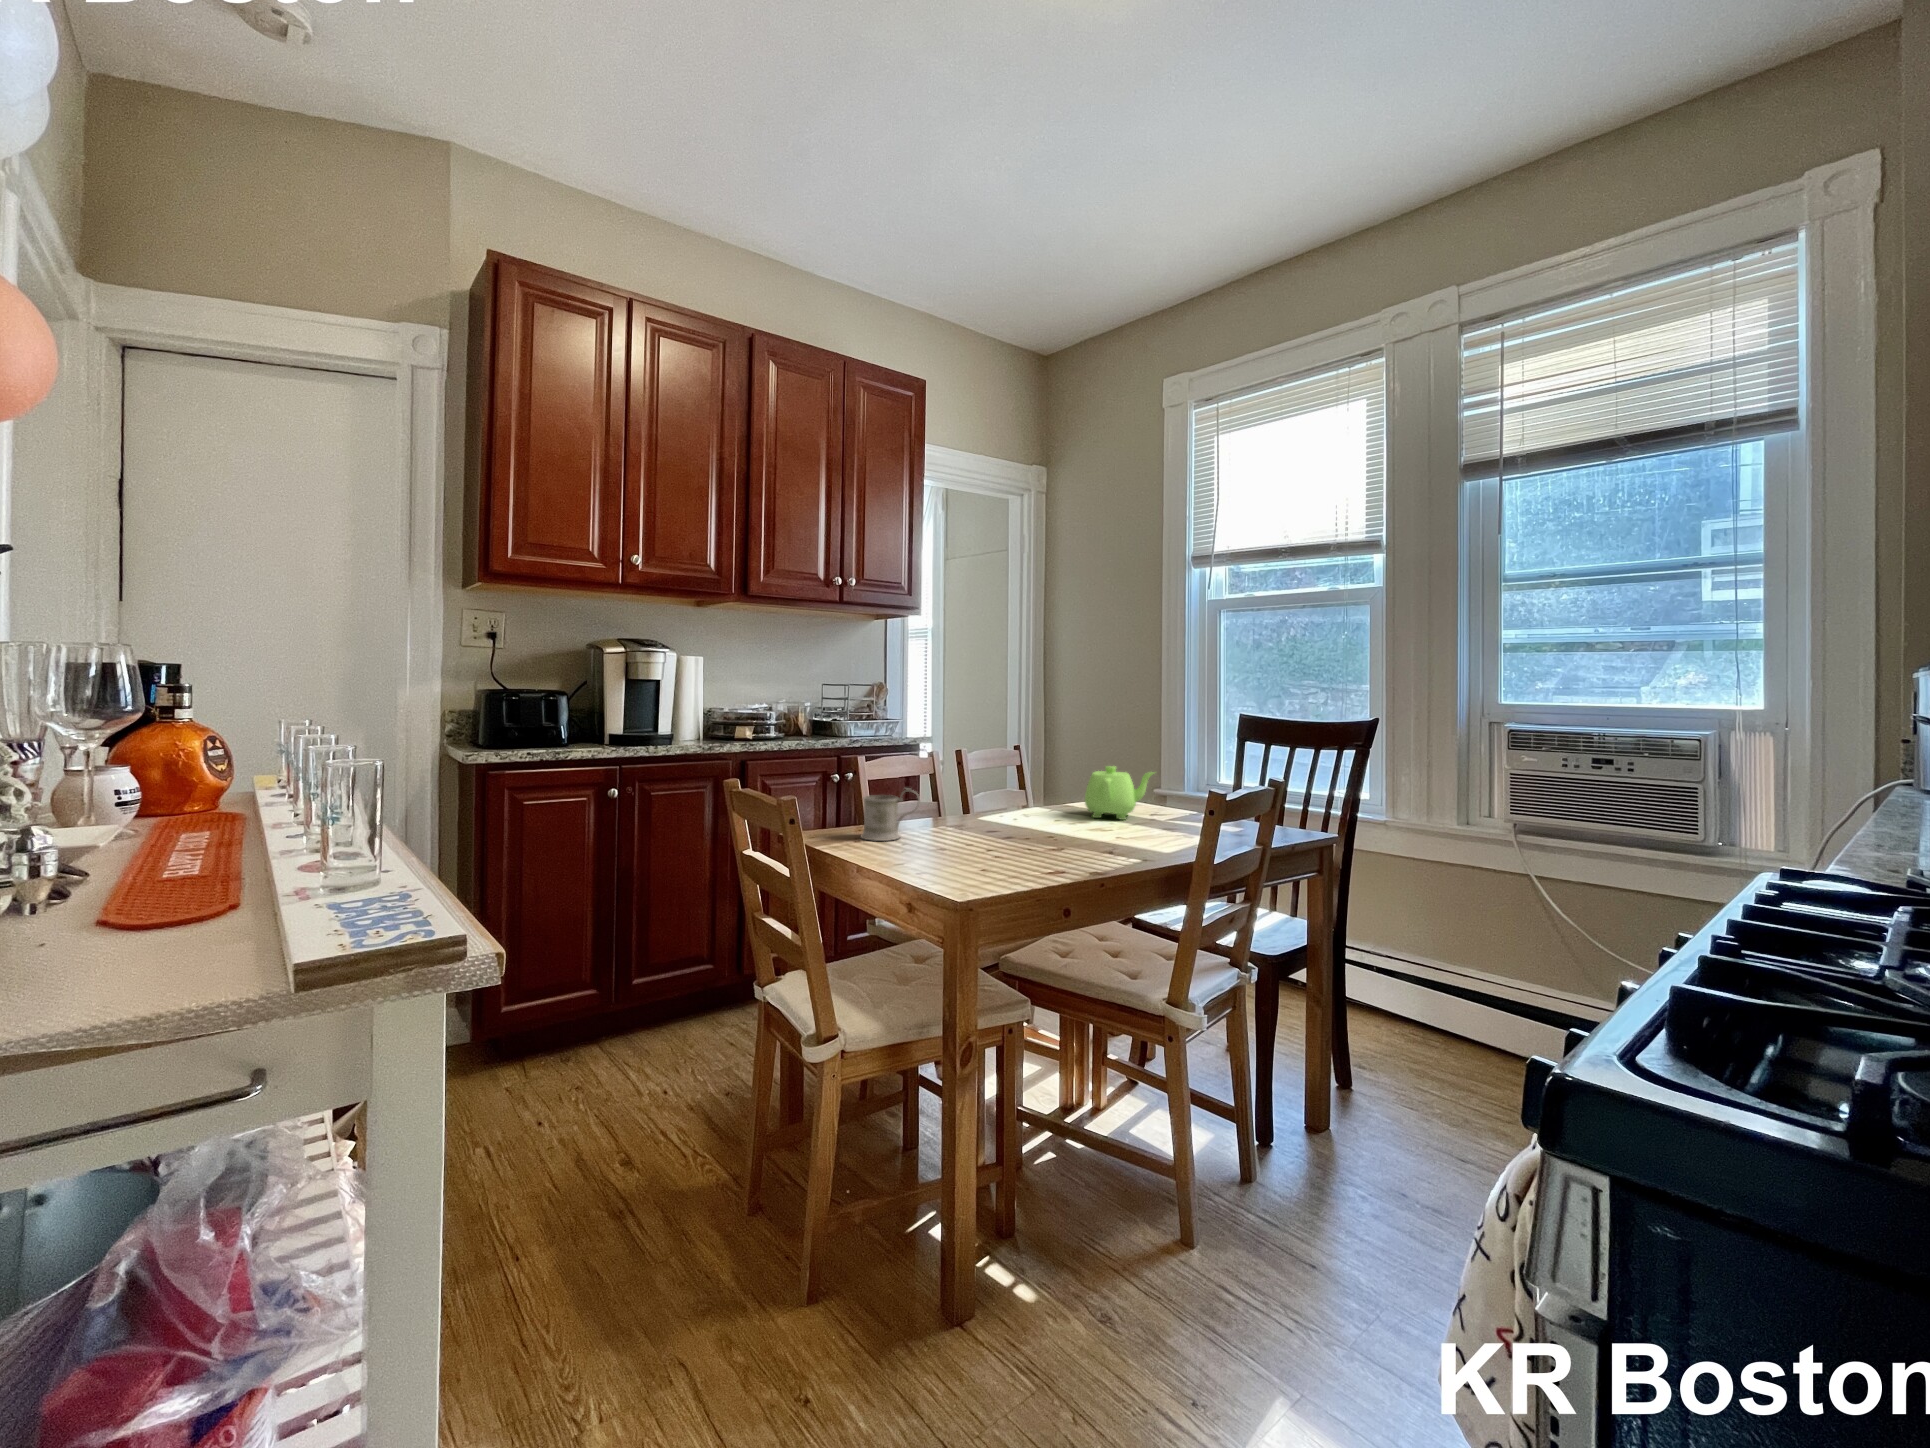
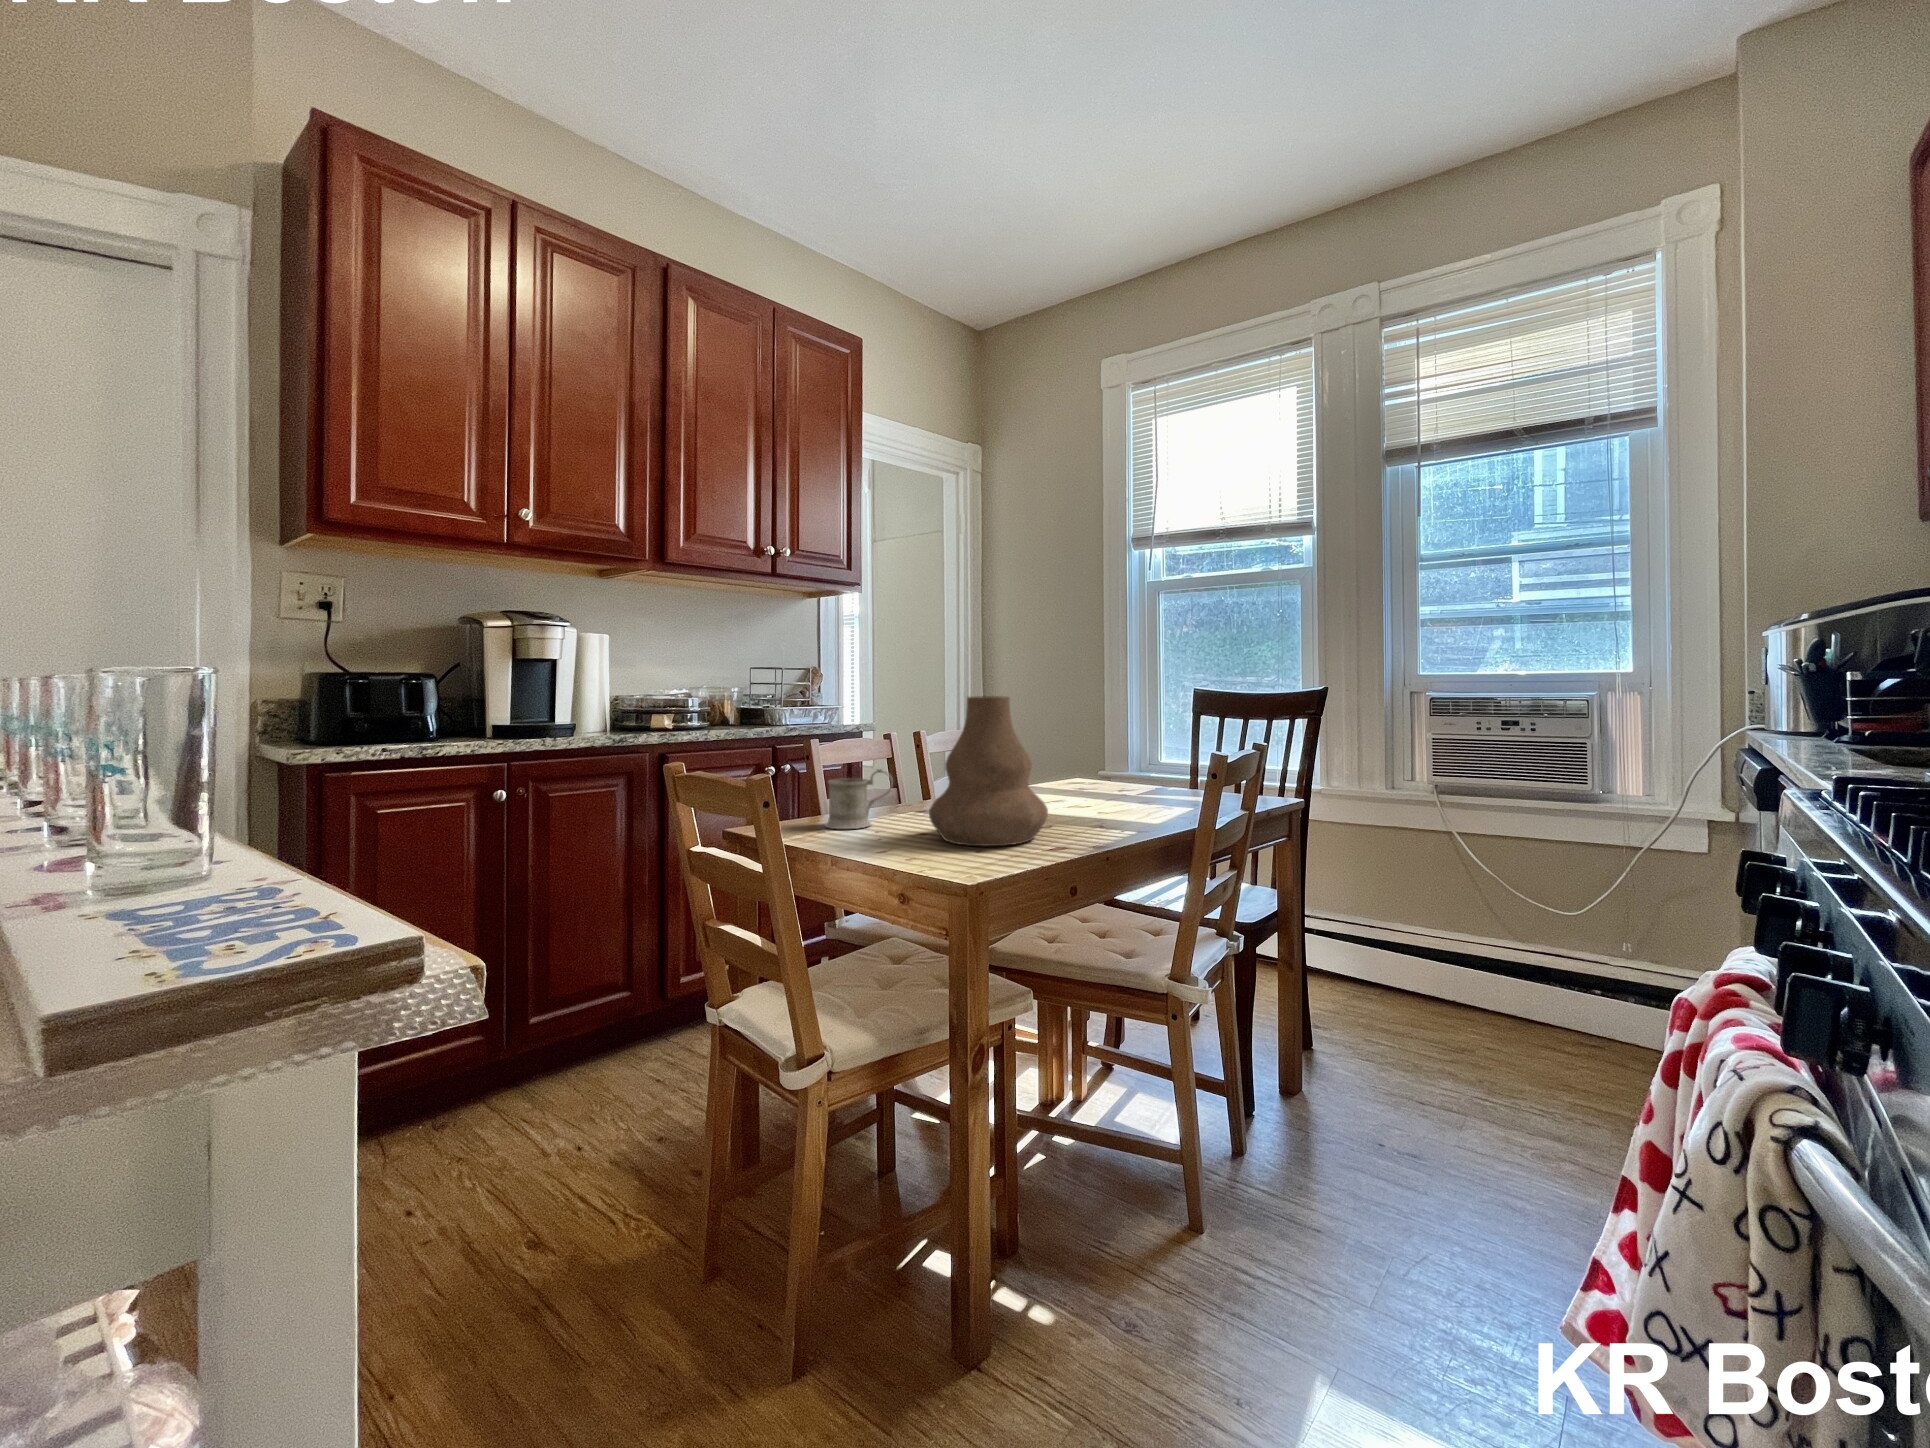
vase: none [944,728,1053,865] -> present [929,696,1048,846]
teapot: present [1085,766,1154,820] -> none [1056,741,1128,796]

